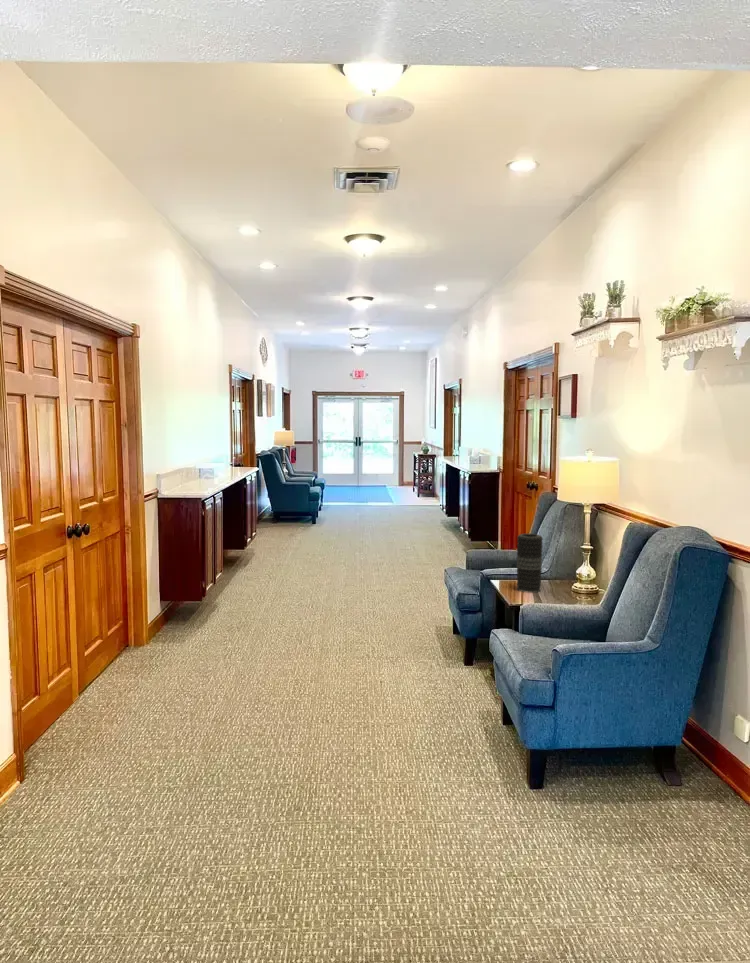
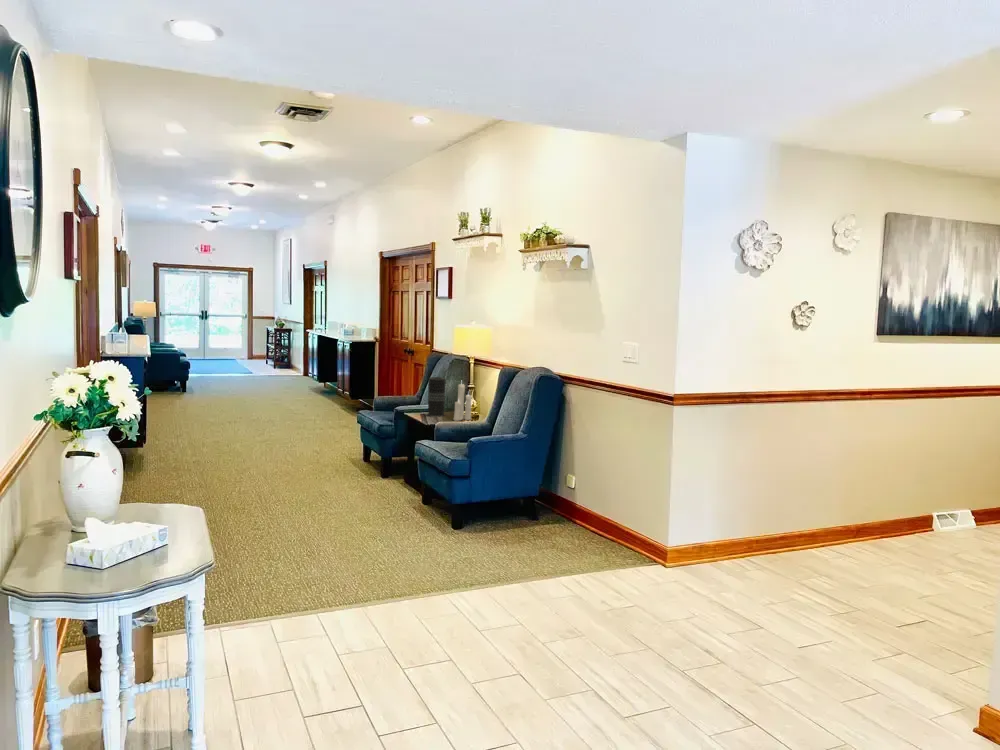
candle: none [548,538,578,603] -> present [454,384,471,421]

